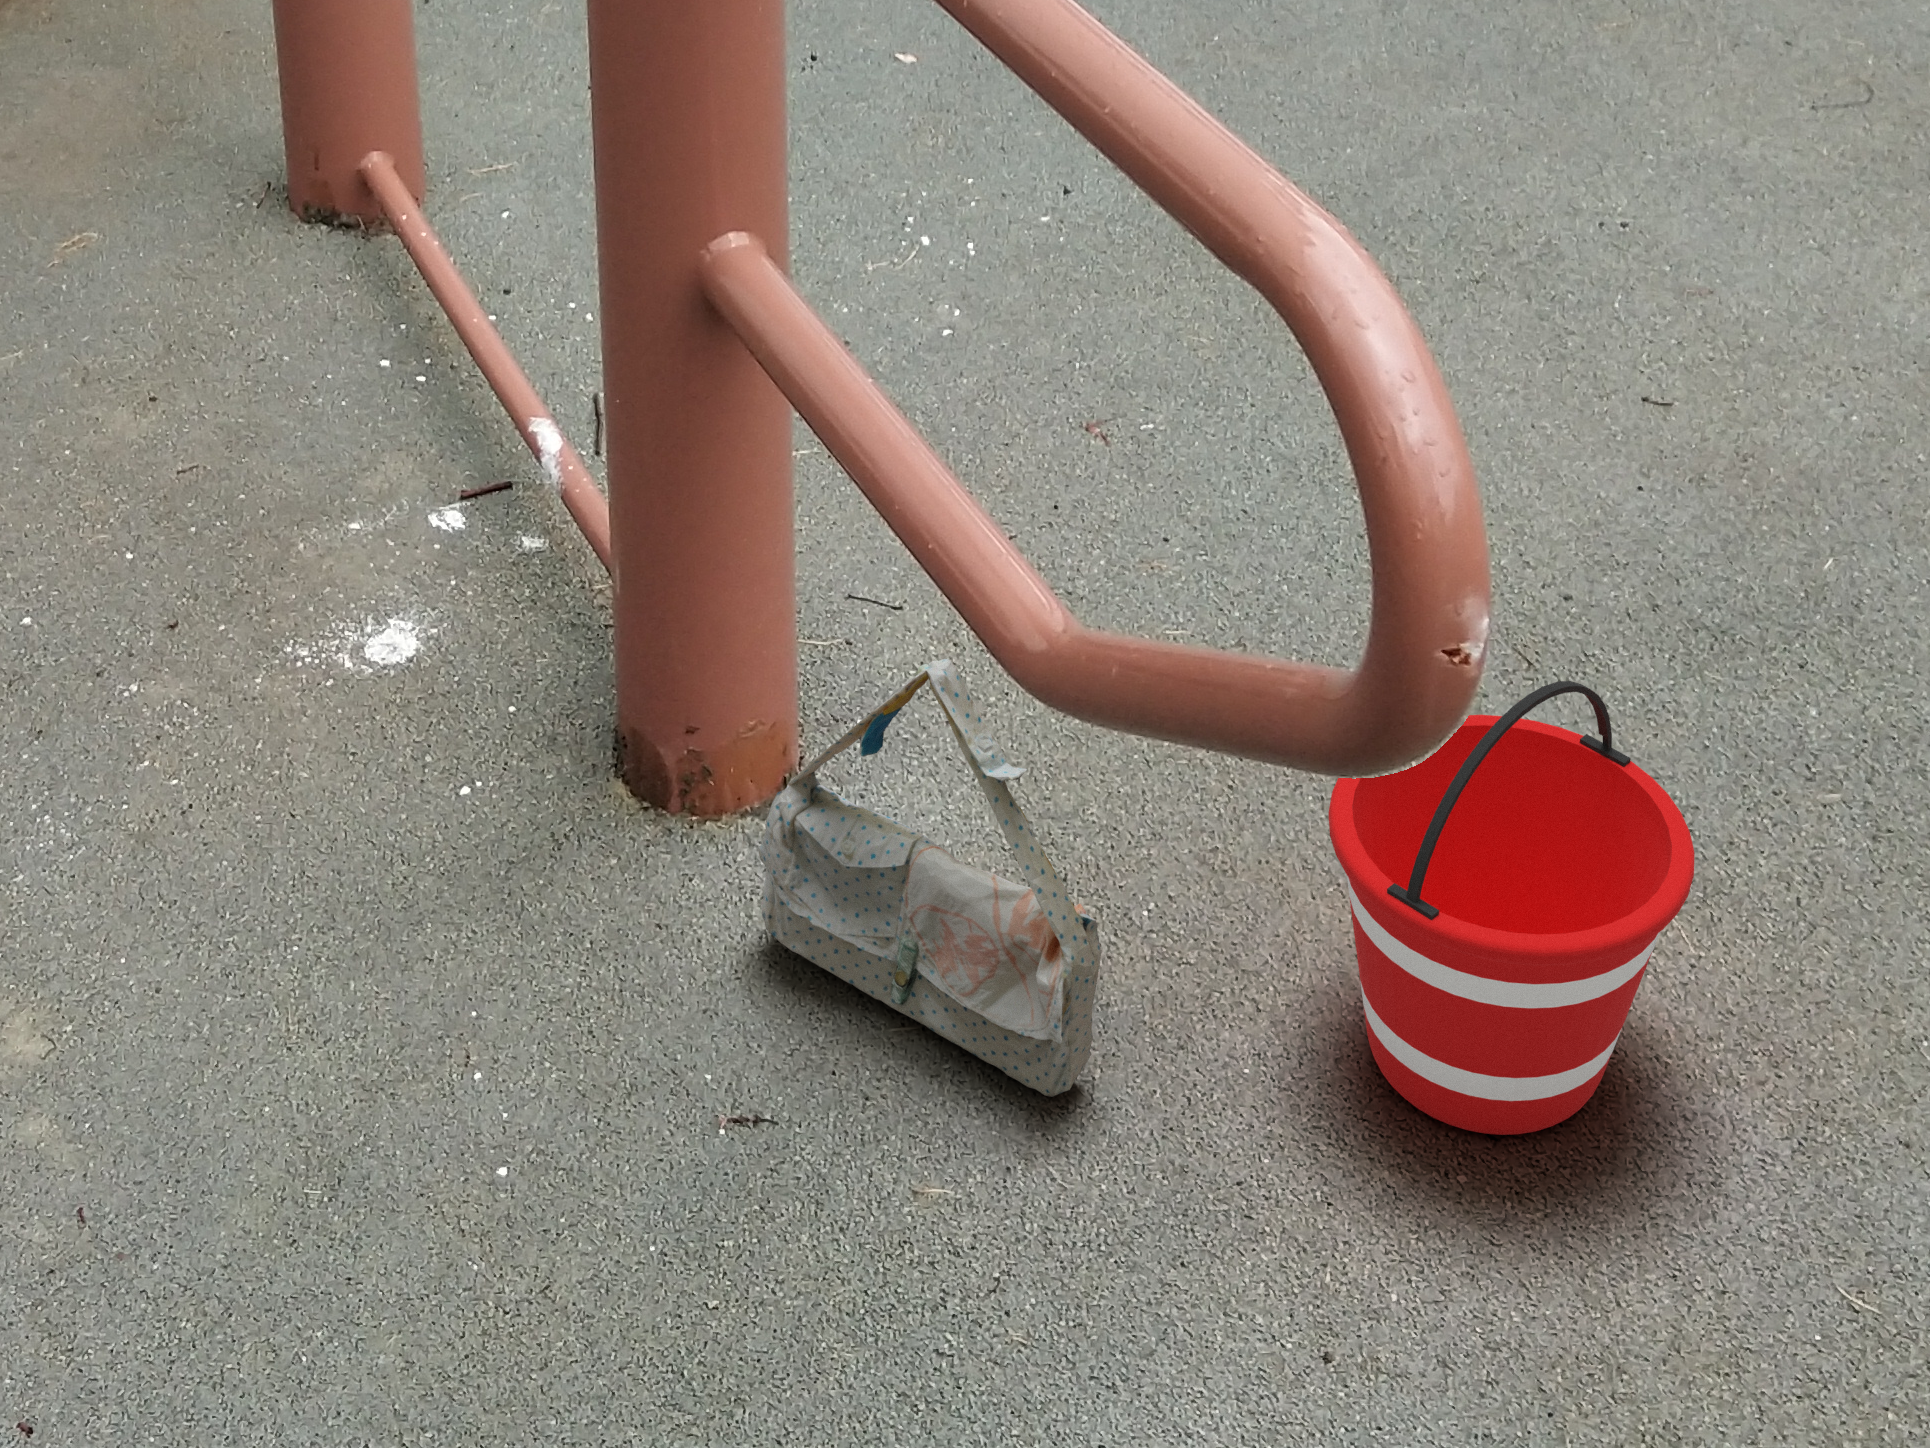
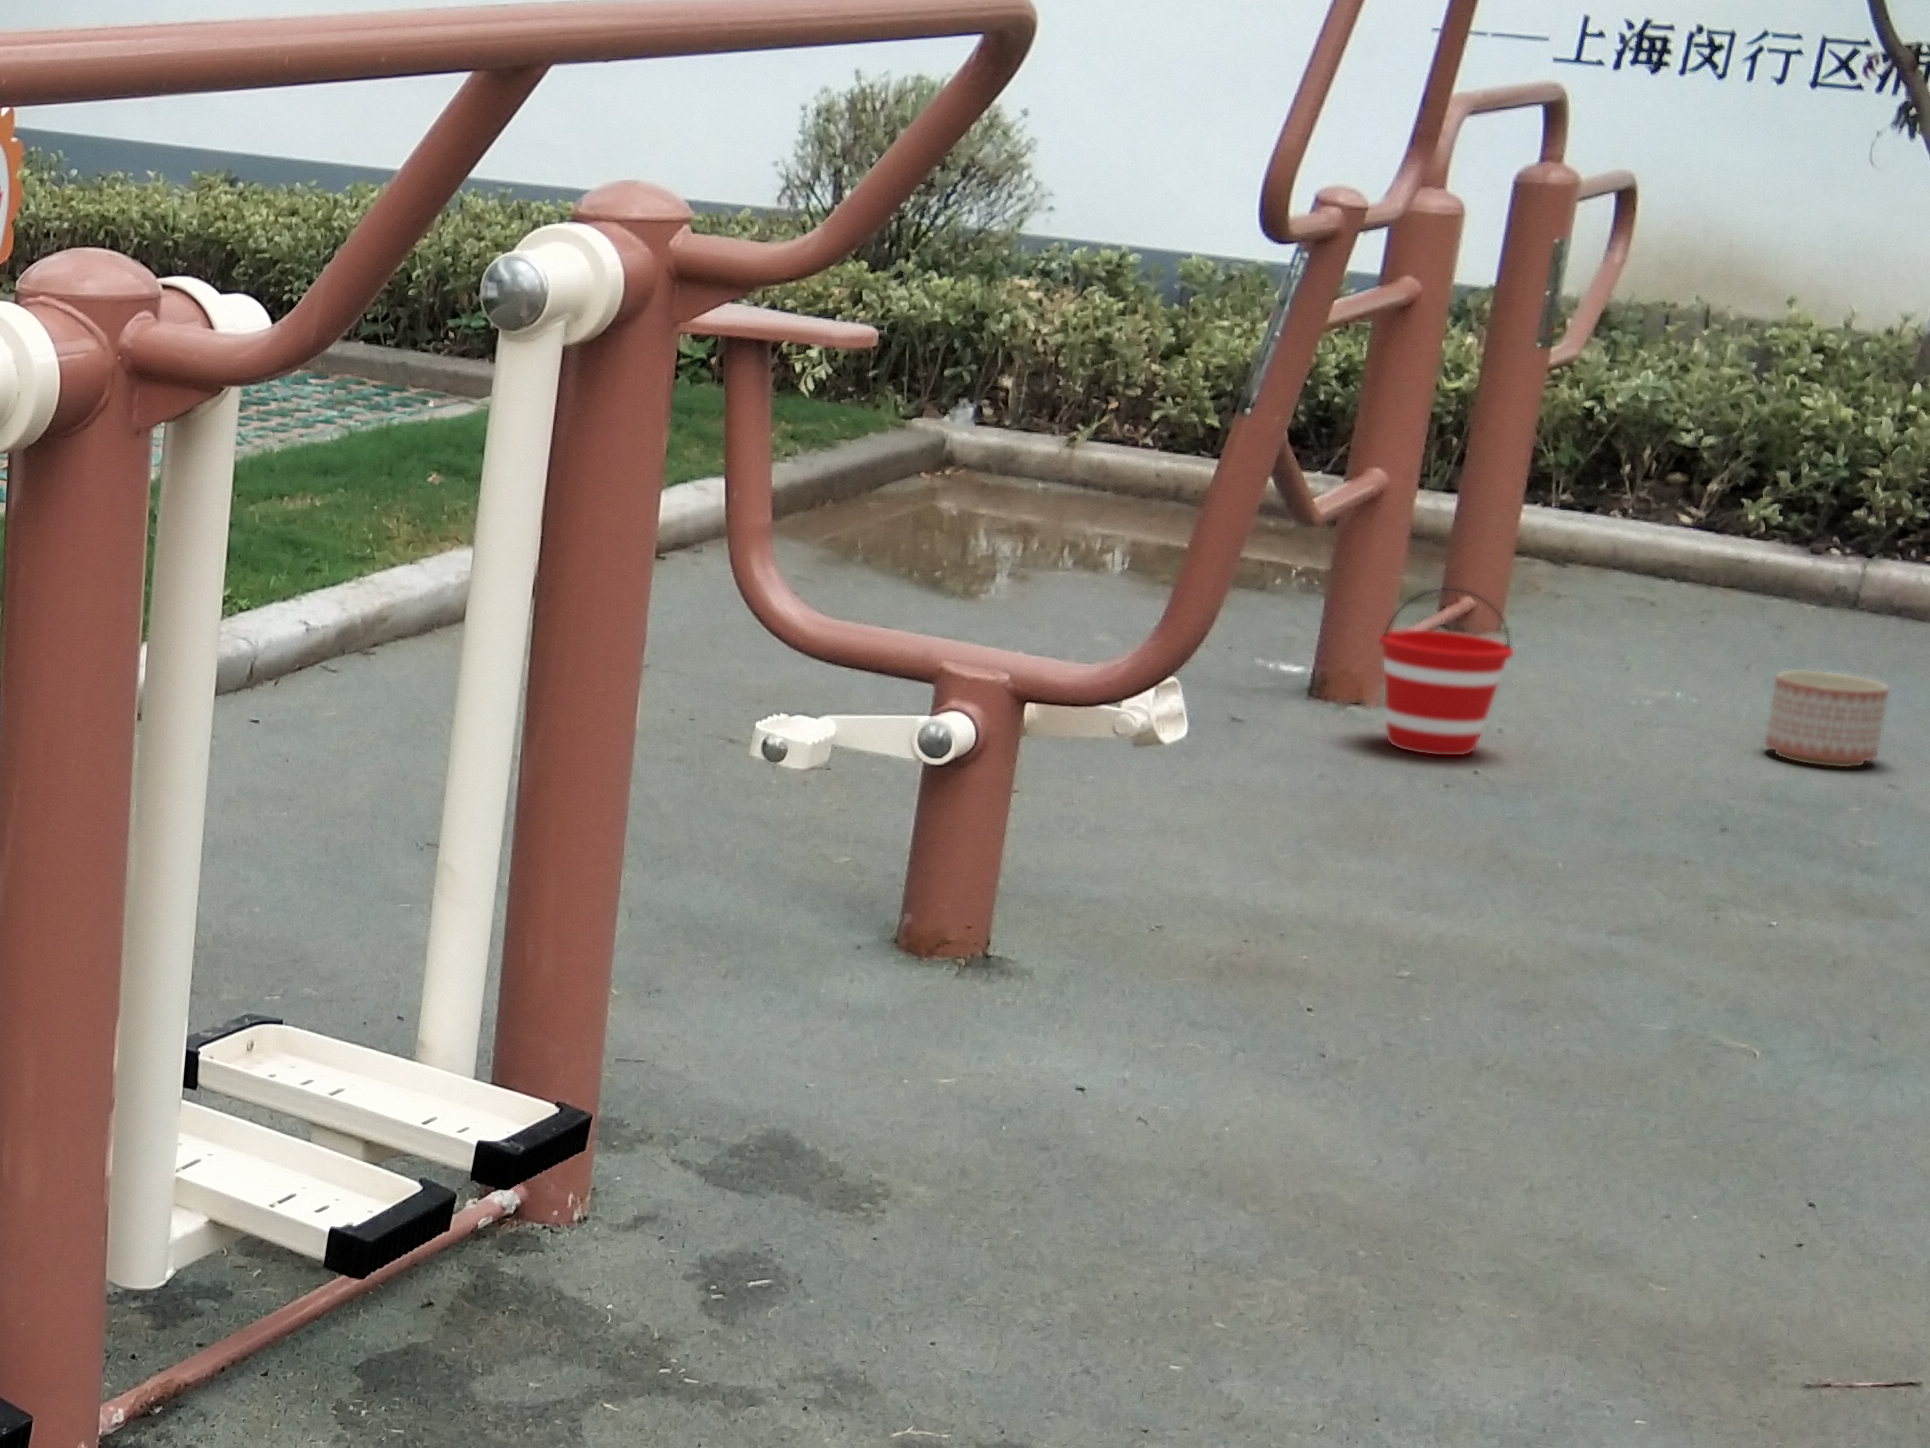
planter: none [1599,274,1851,530] -> present [1765,671,1888,767]
bag: present [759,659,1101,1097] -> none [1264,552,1323,715]

